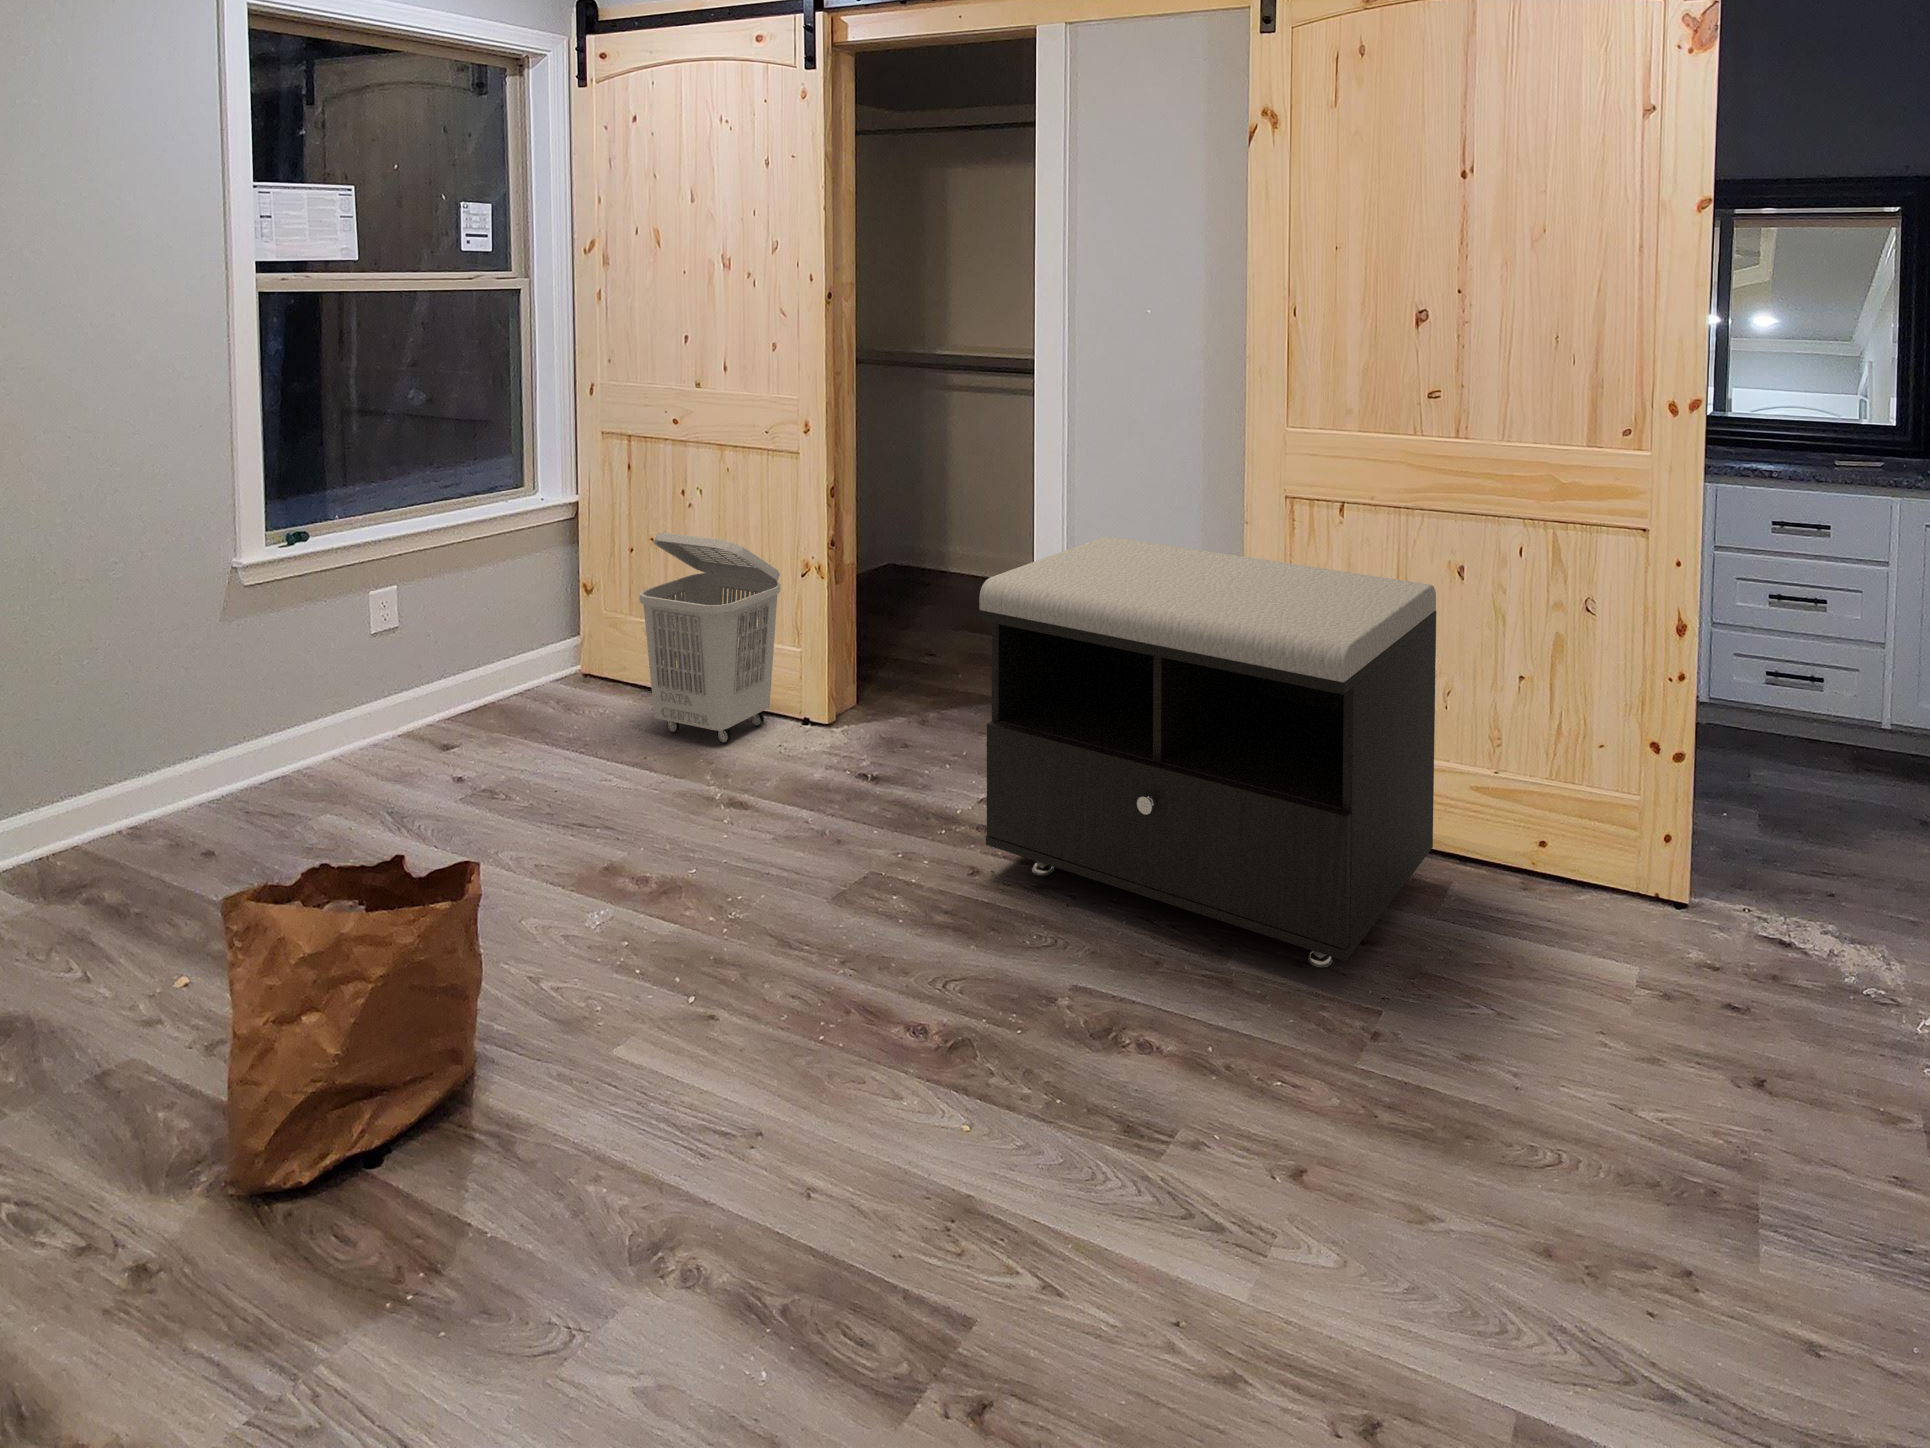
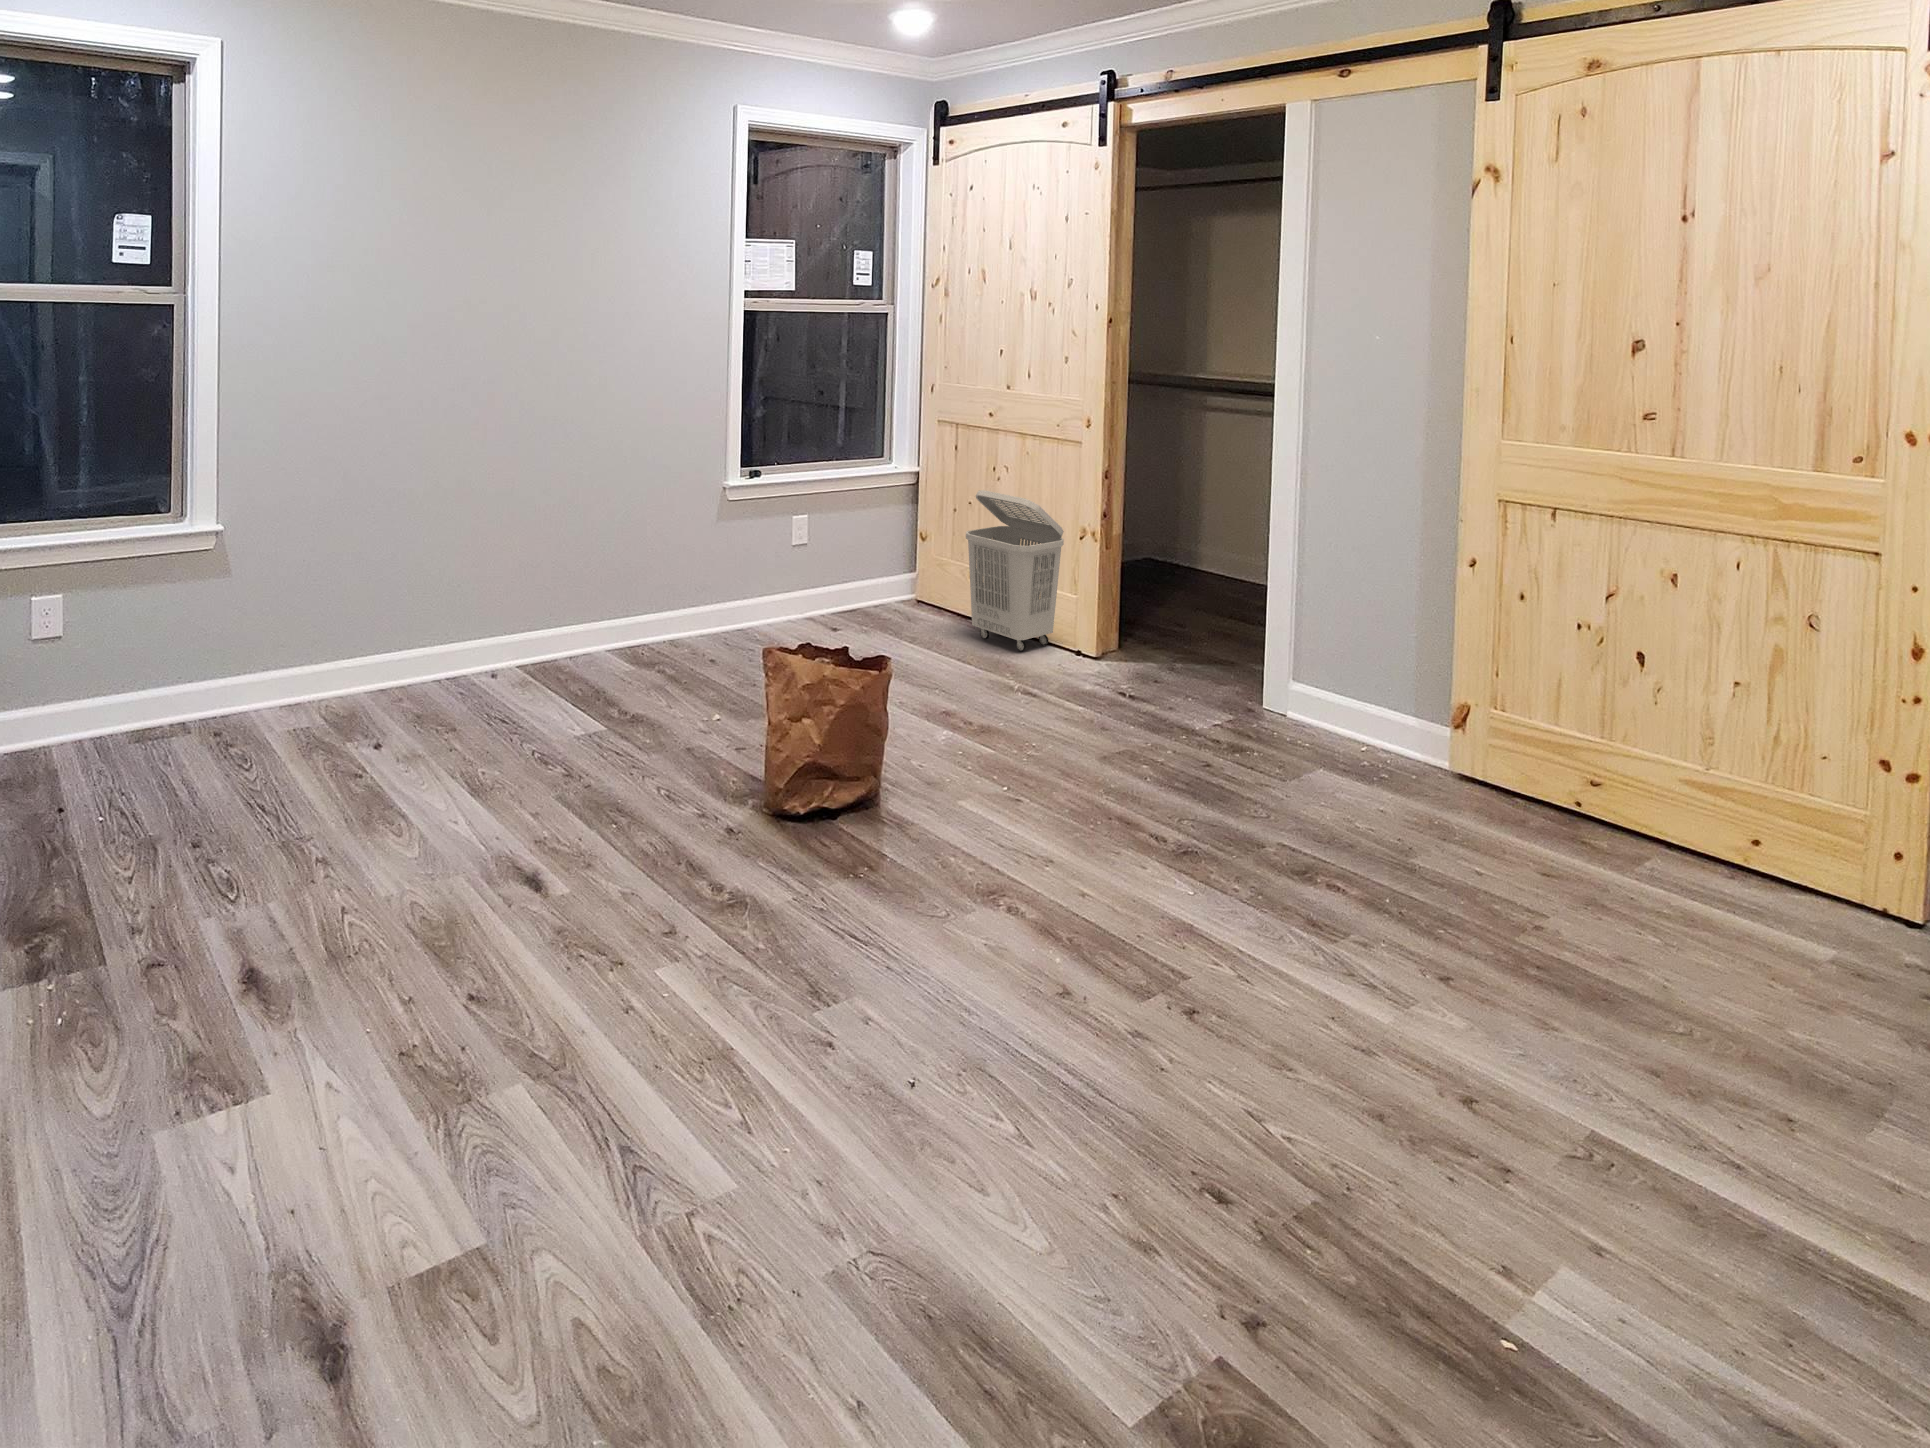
storage bench: present [979,536,1436,968] -> none [1221,521,1642,879]

